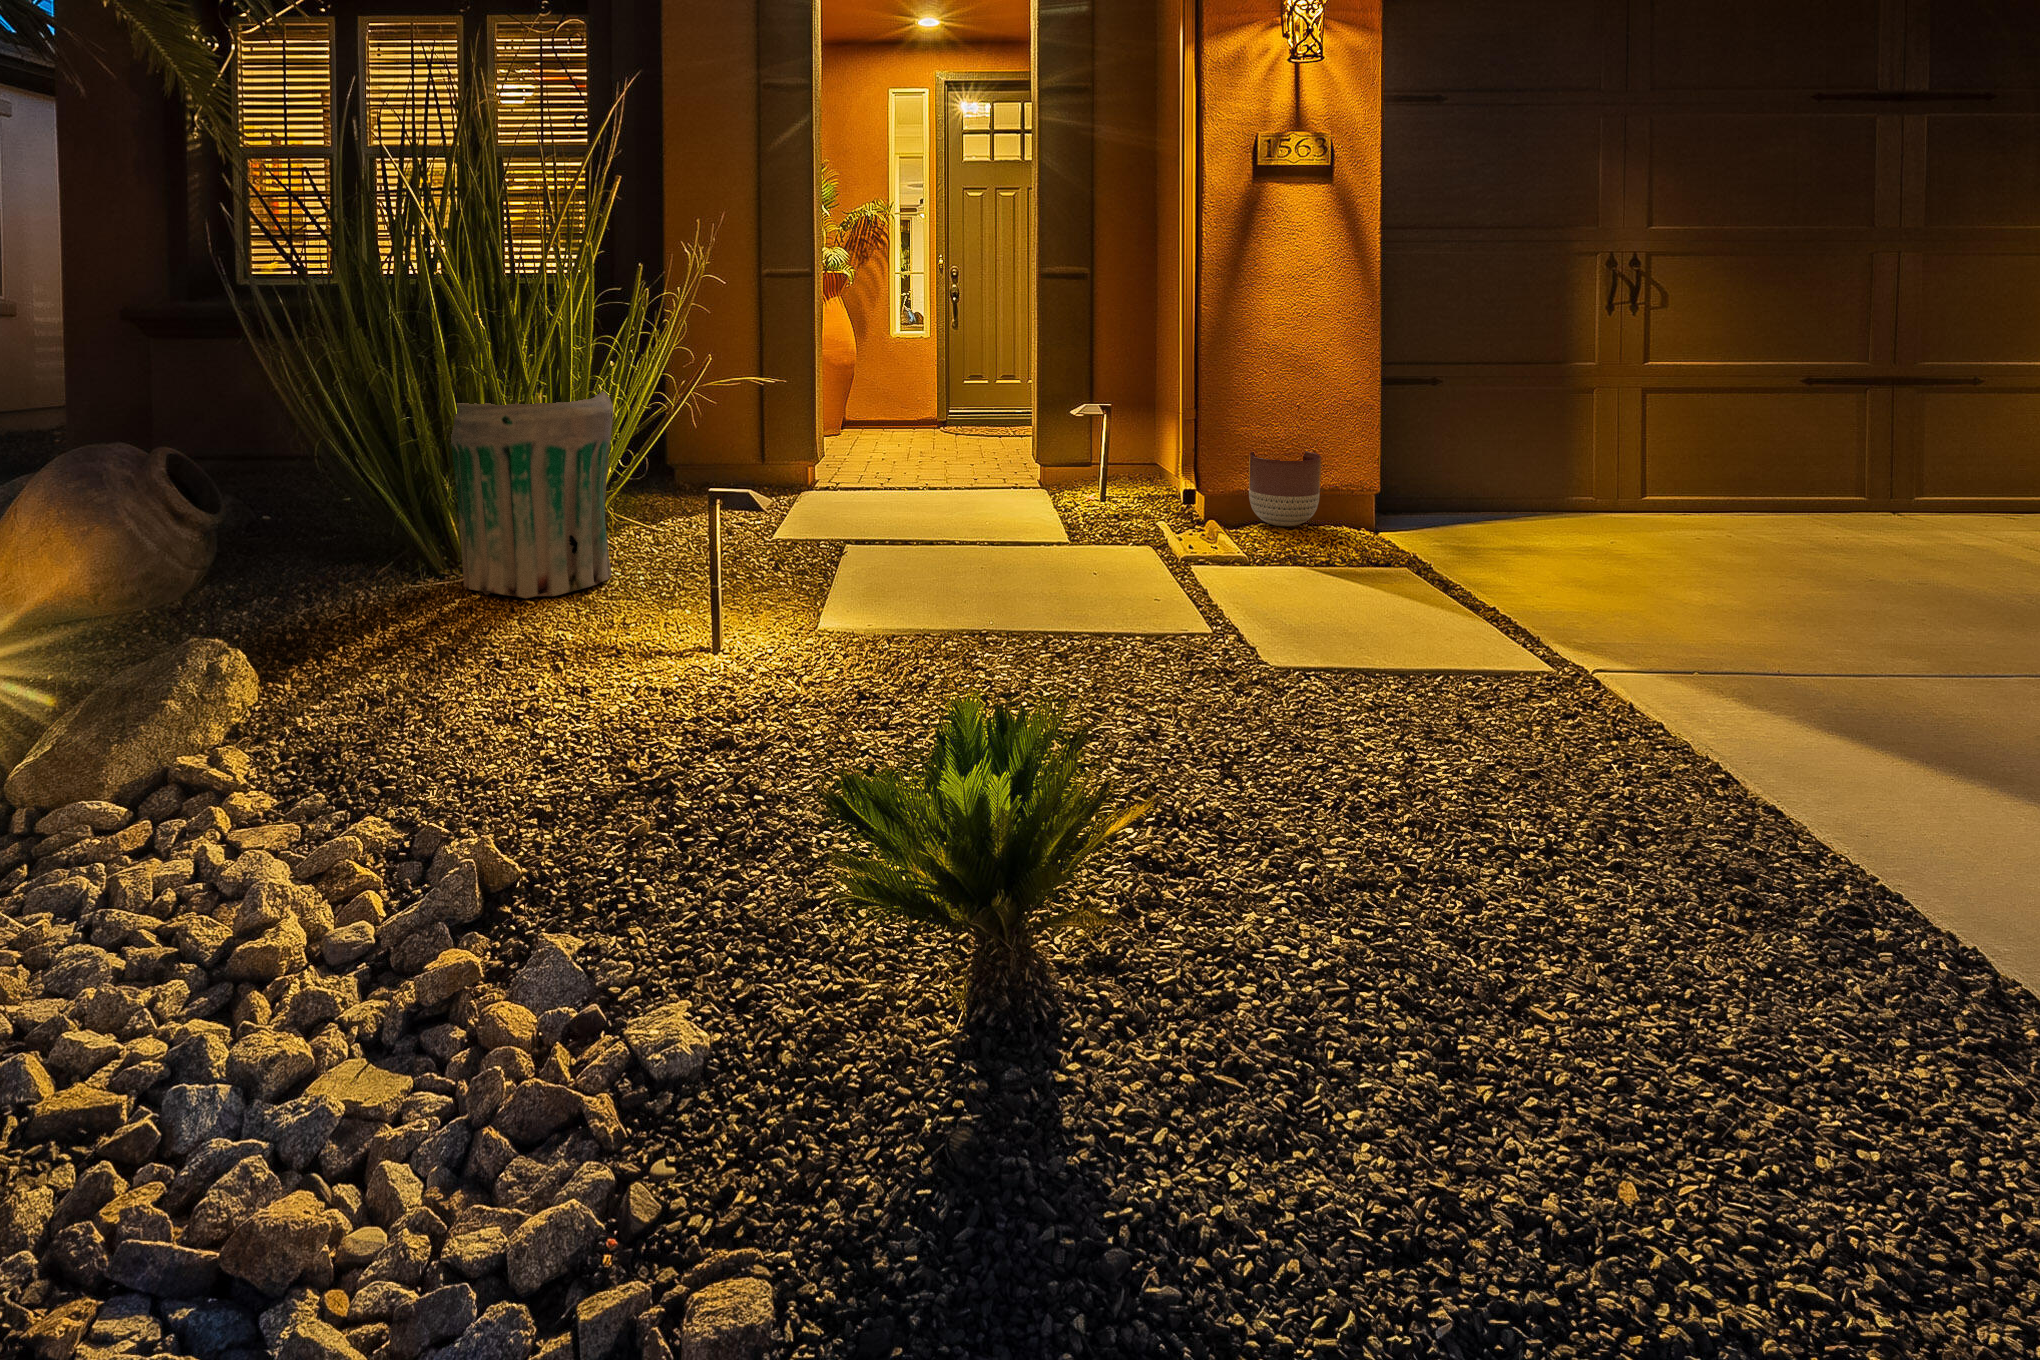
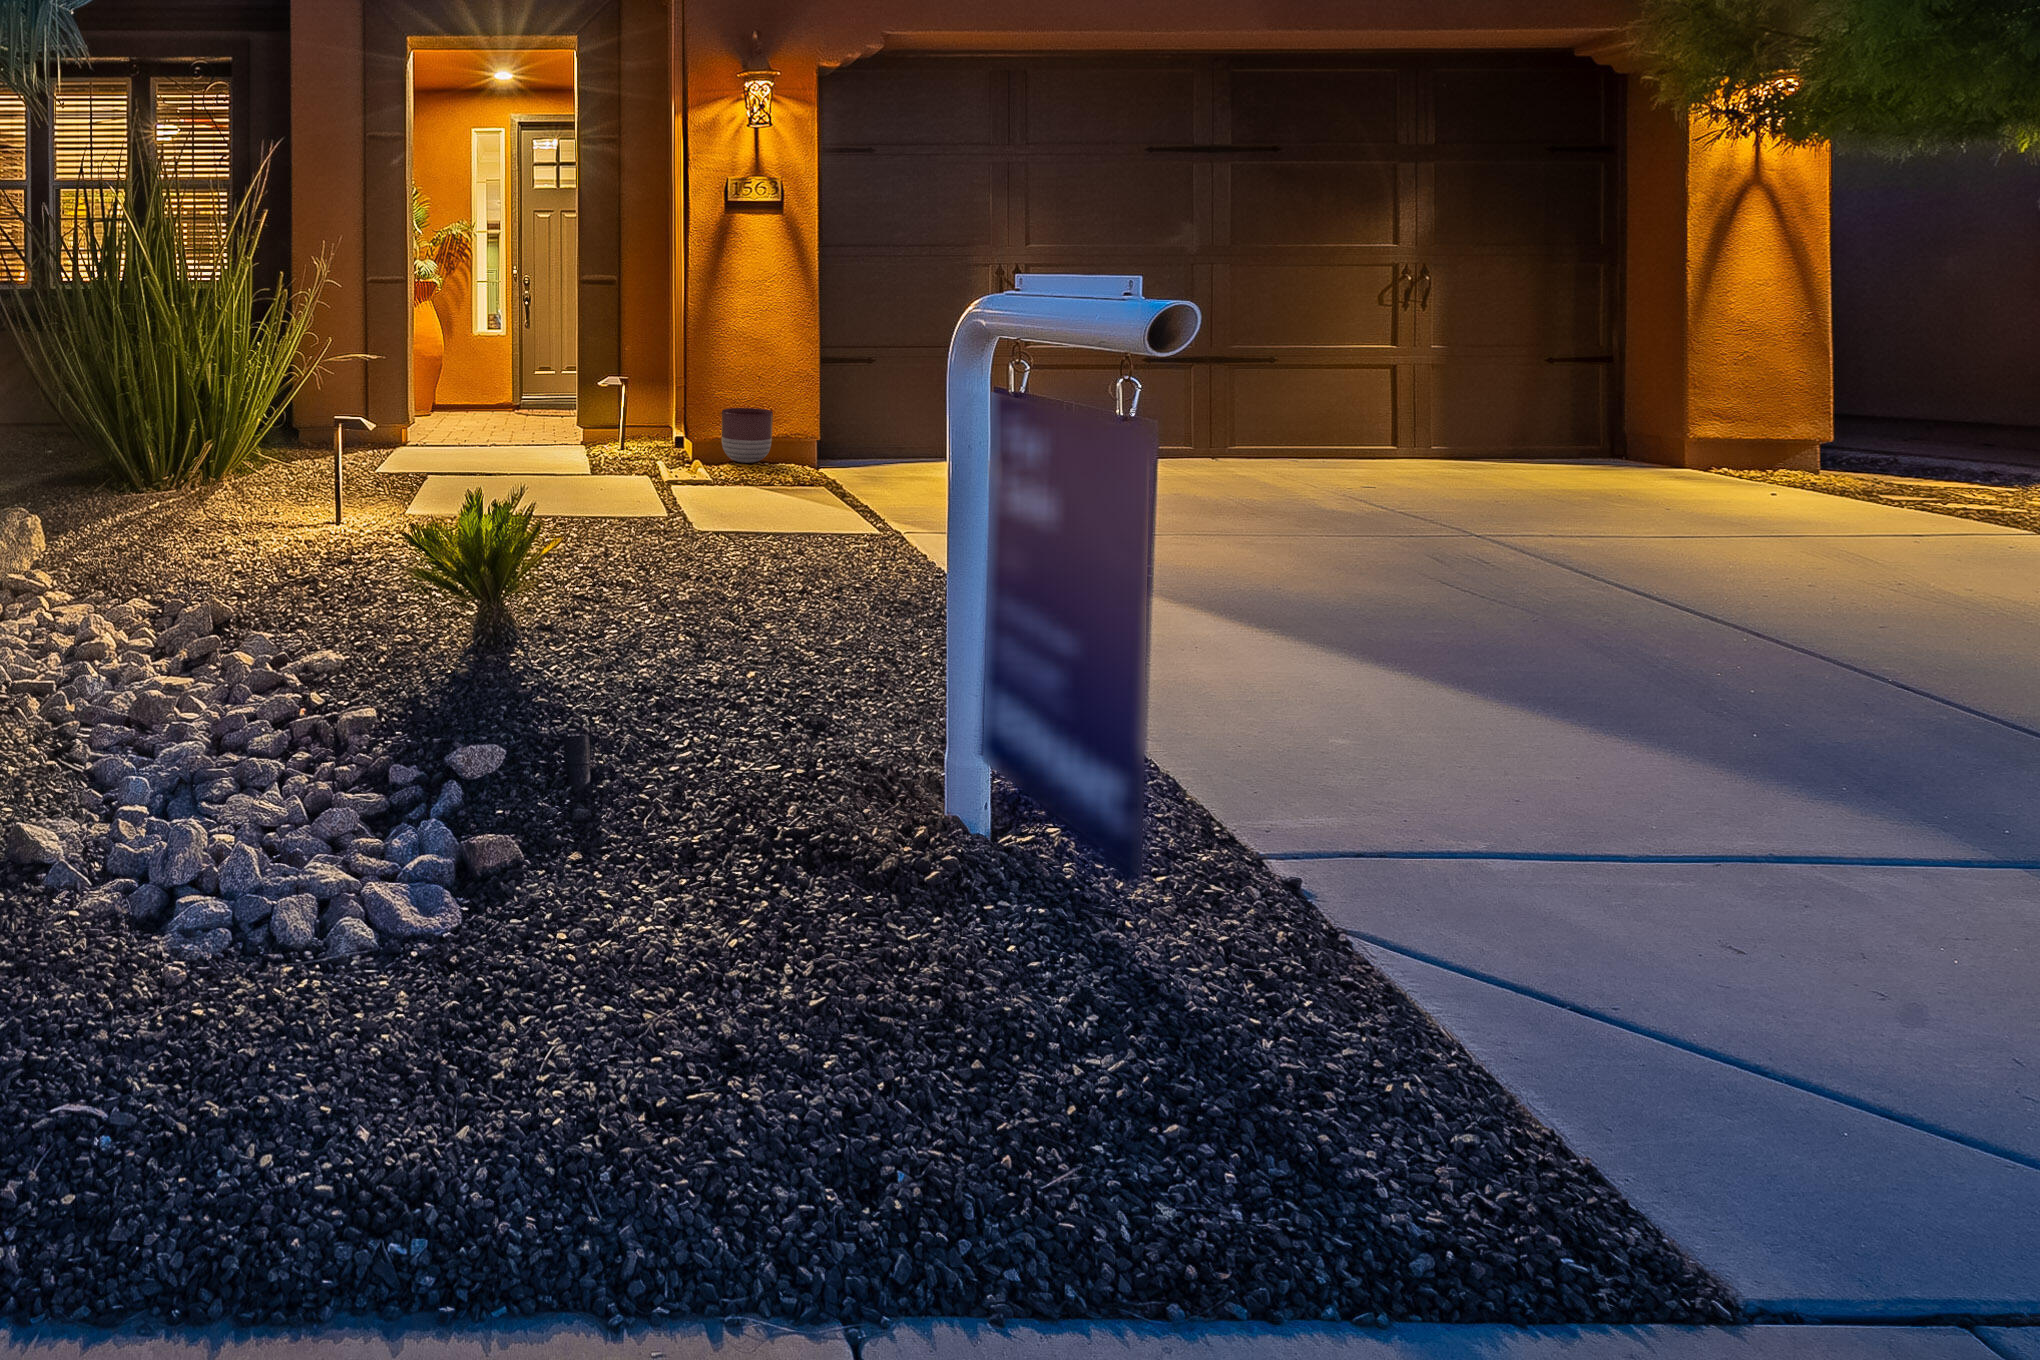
trash can: present [451,391,613,598] -> none [151,359,264,501]

